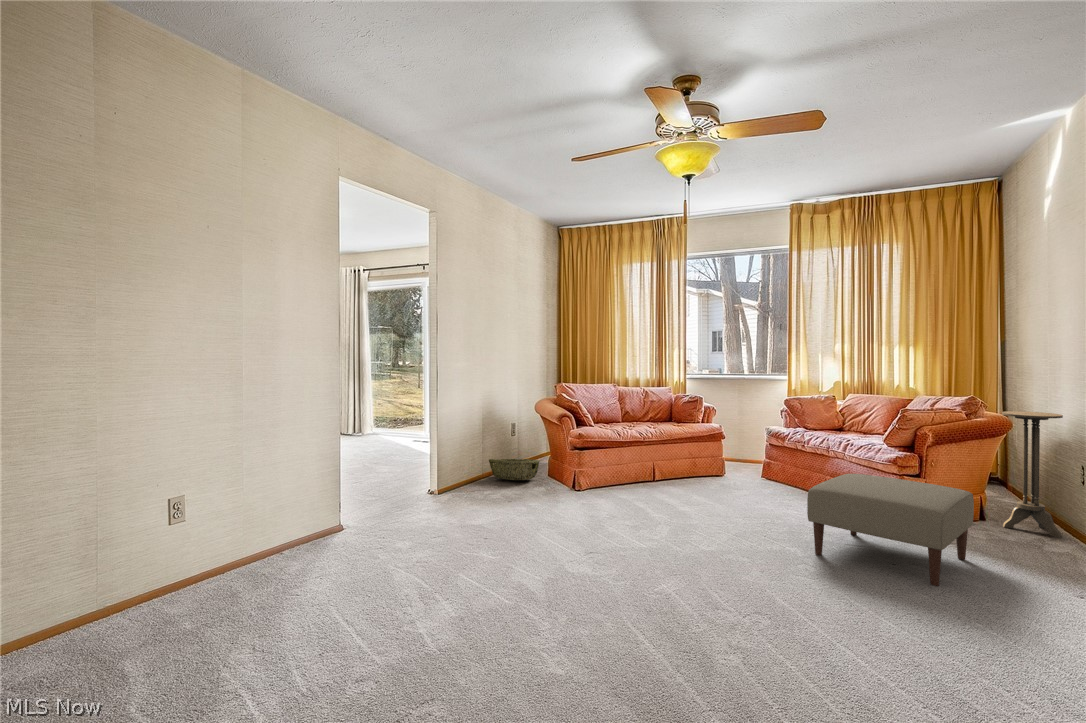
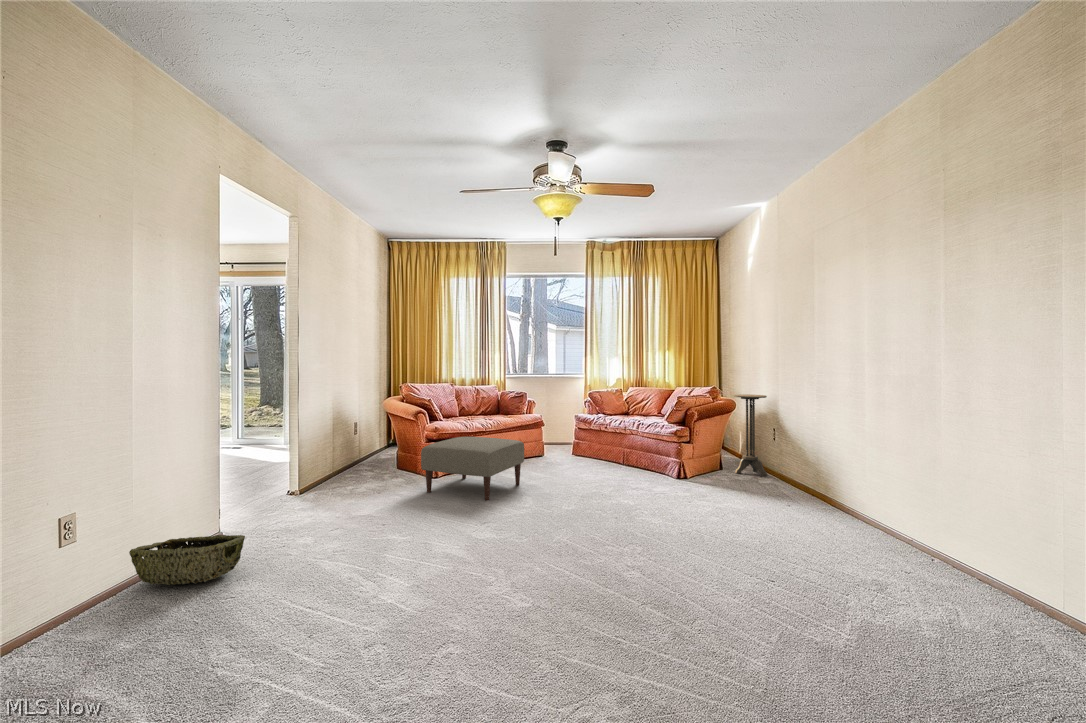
woven basket: present [489,459,539,480] -> present [129,535,245,585]
ottoman: present [807,474,974,586] -> present [421,437,524,501]

